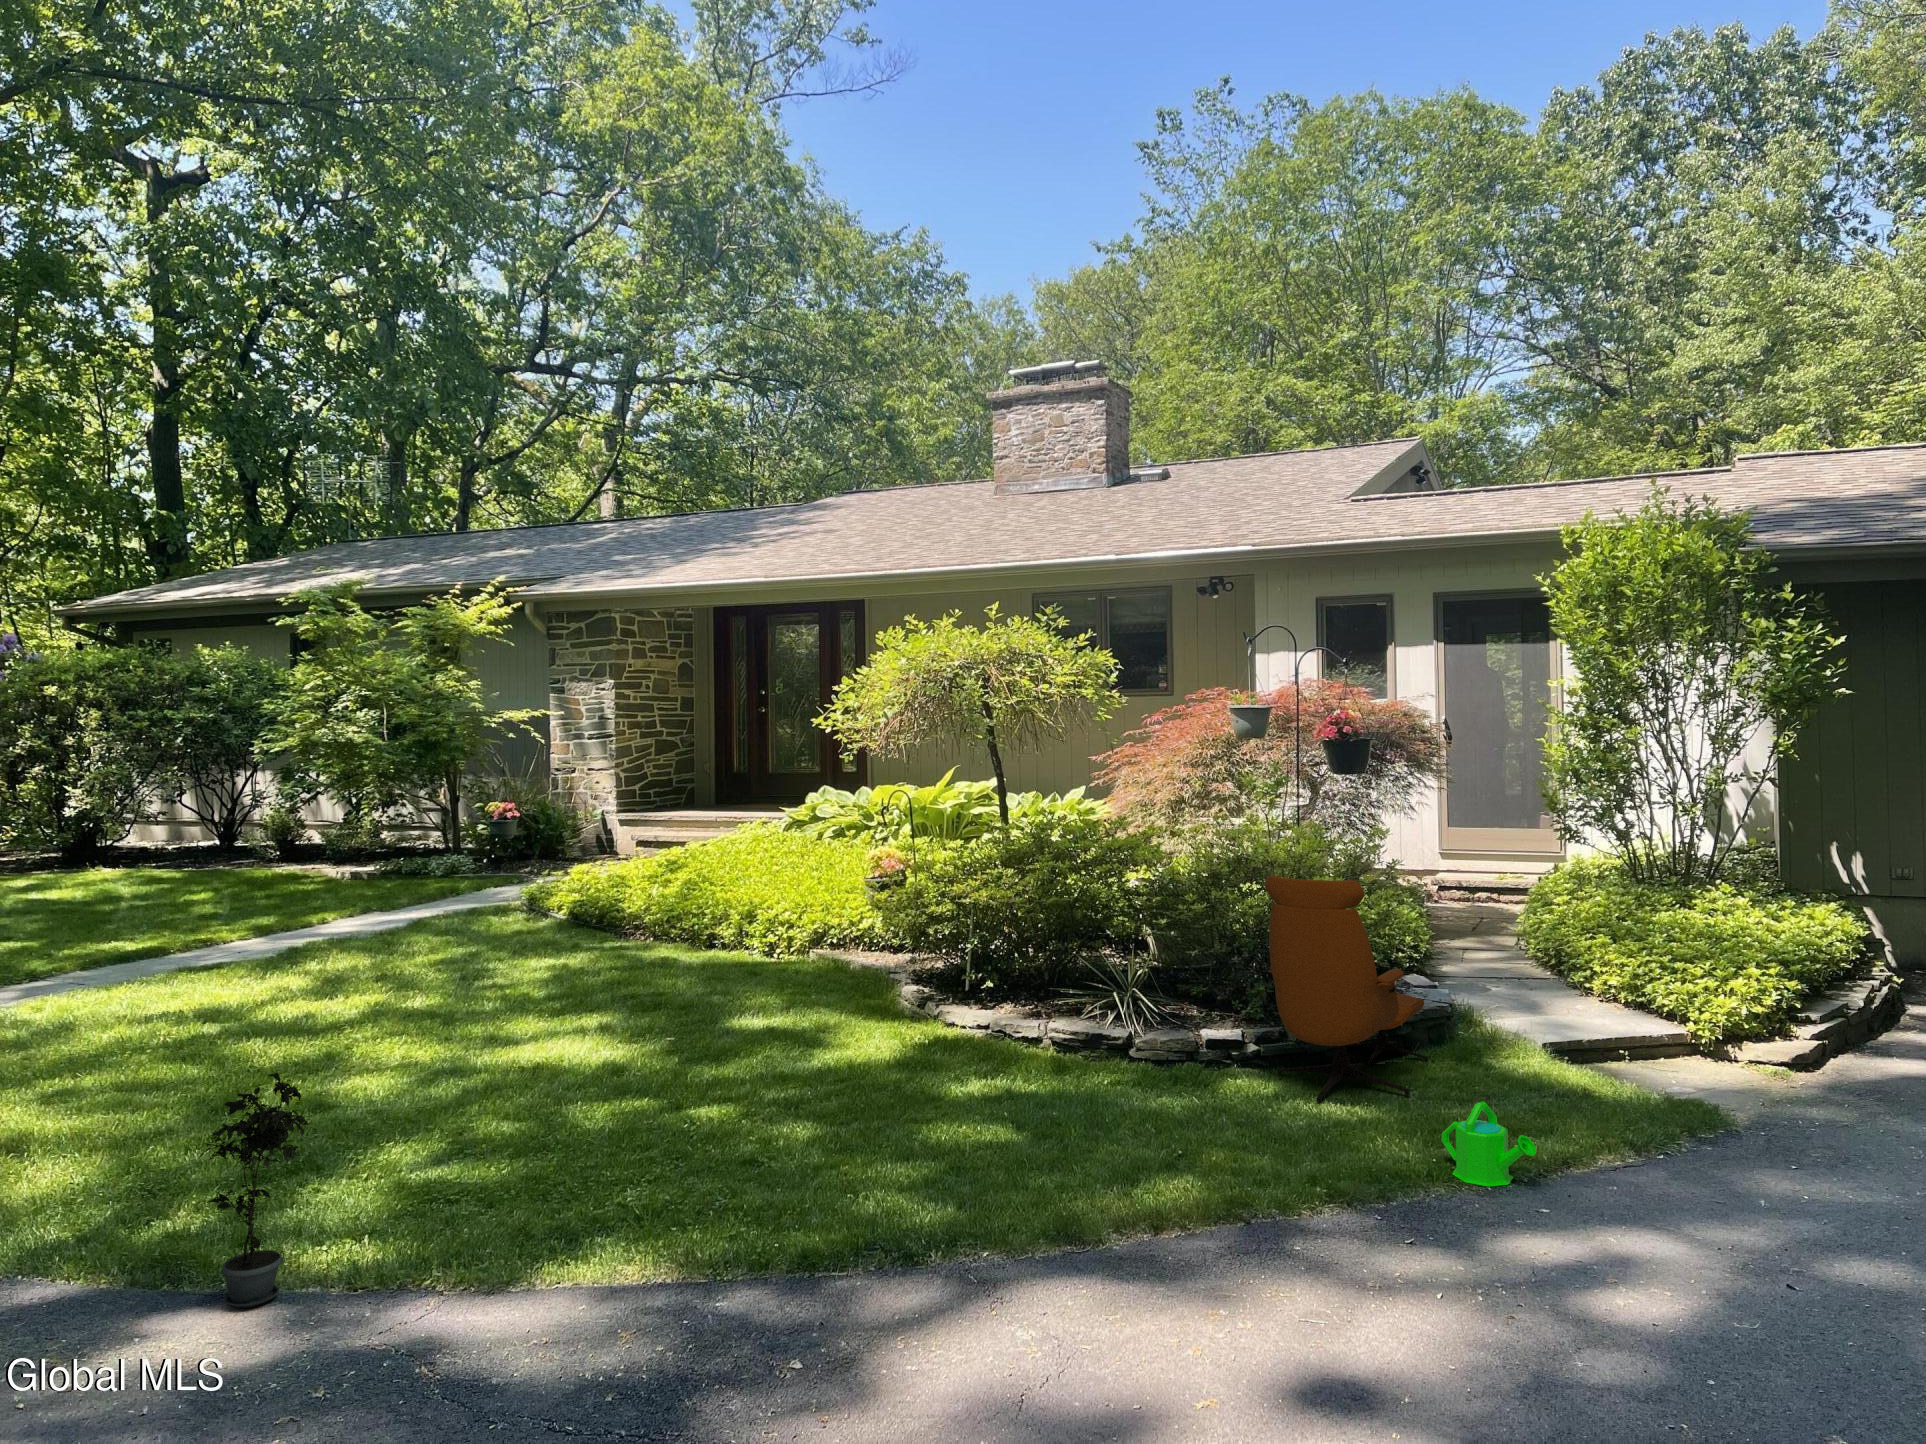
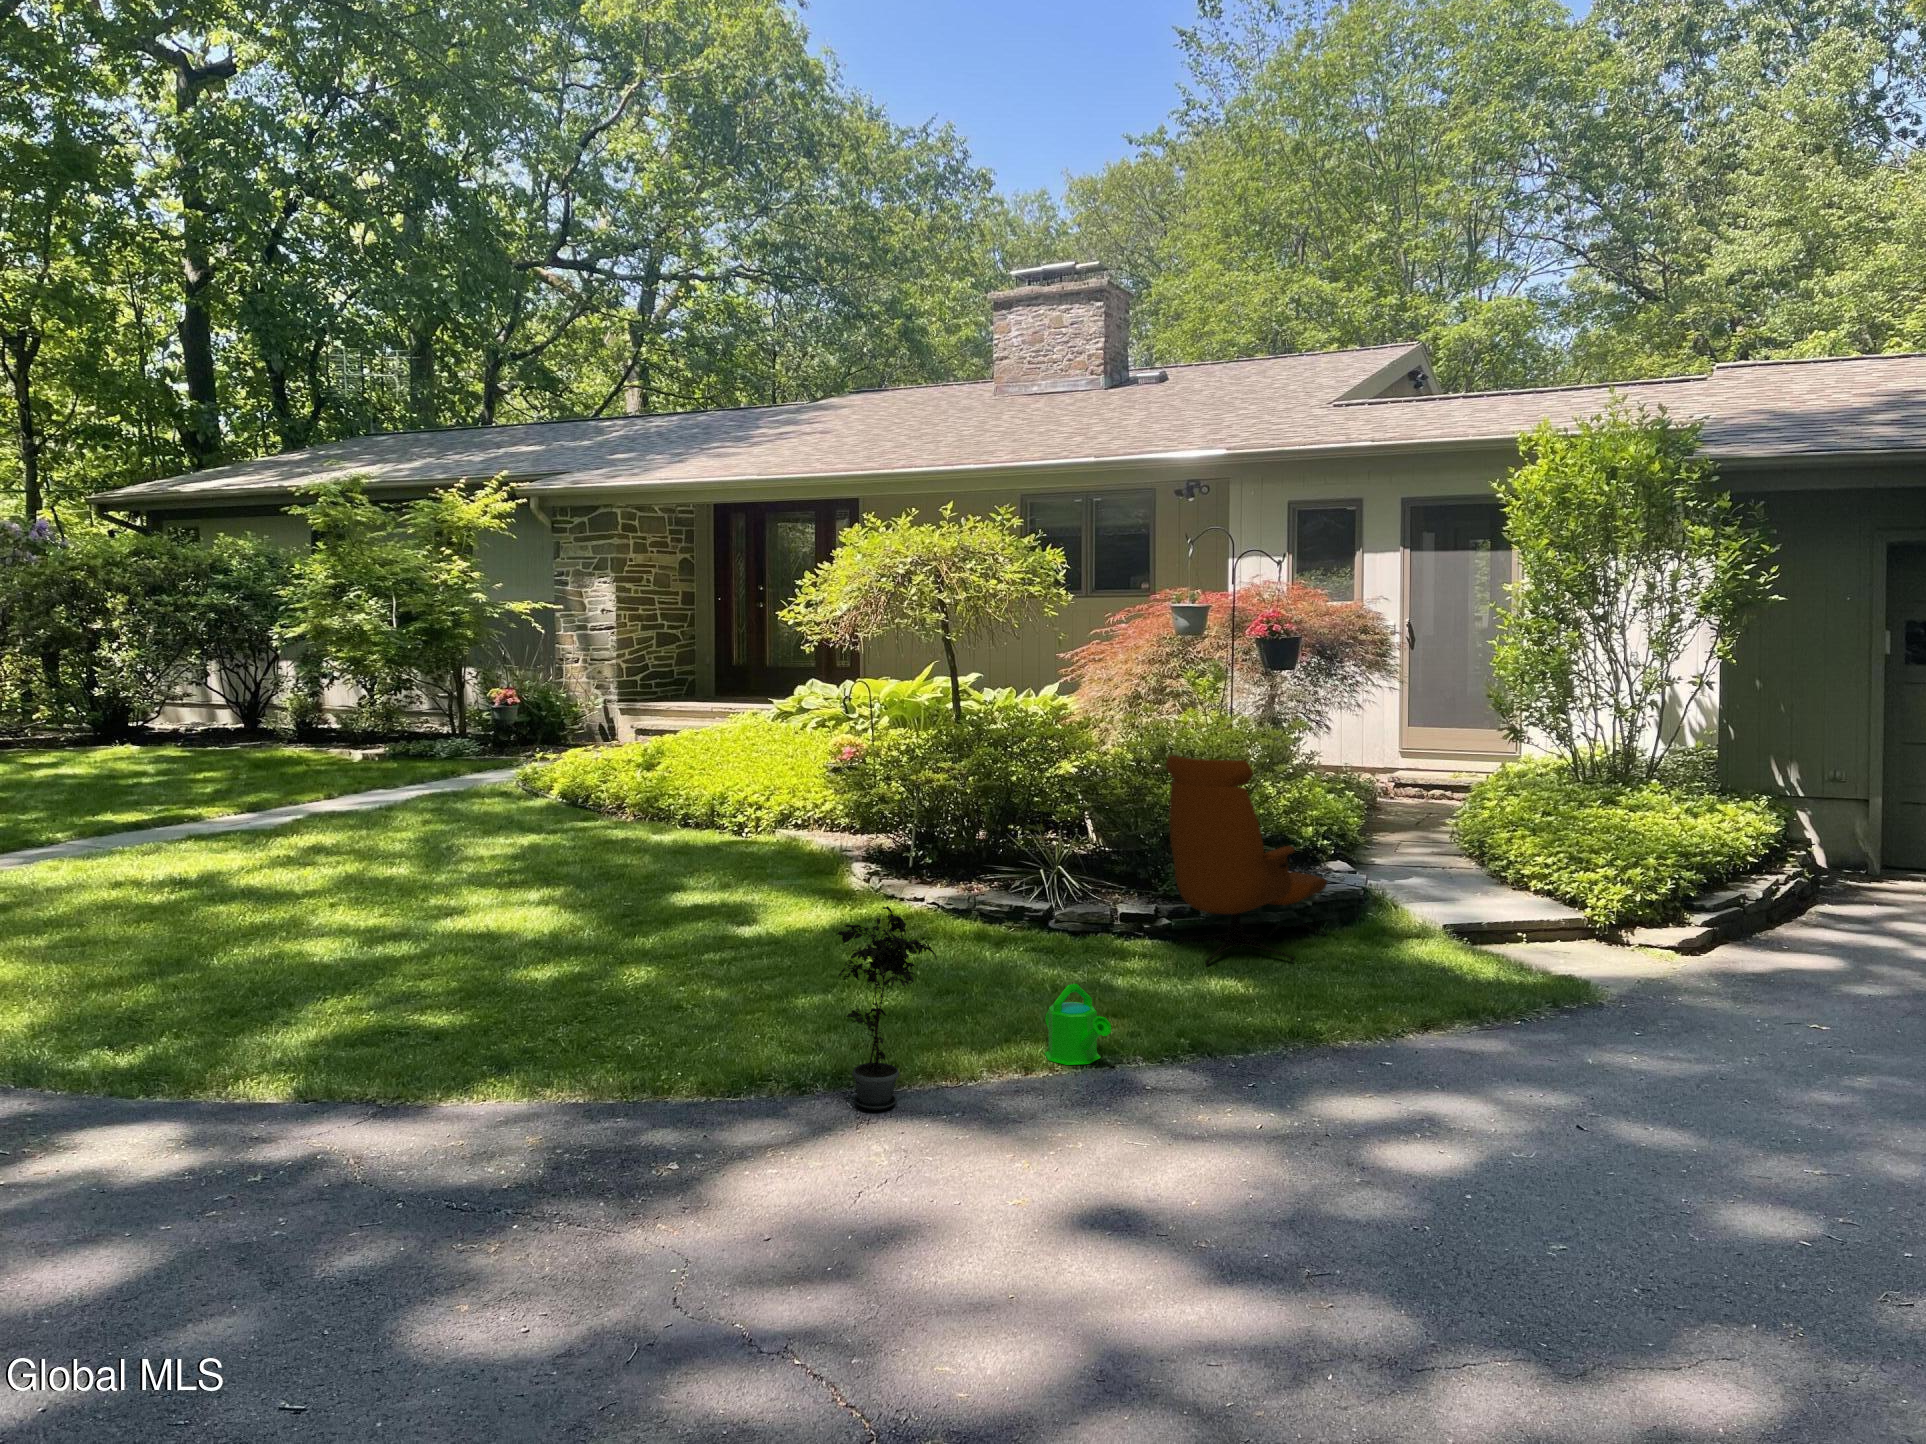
potted plant: present [200,1073,311,1308] -> present [838,906,937,1110]
watering can: present [1442,1102,1536,1187] -> present [1044,984,1111,1065]

